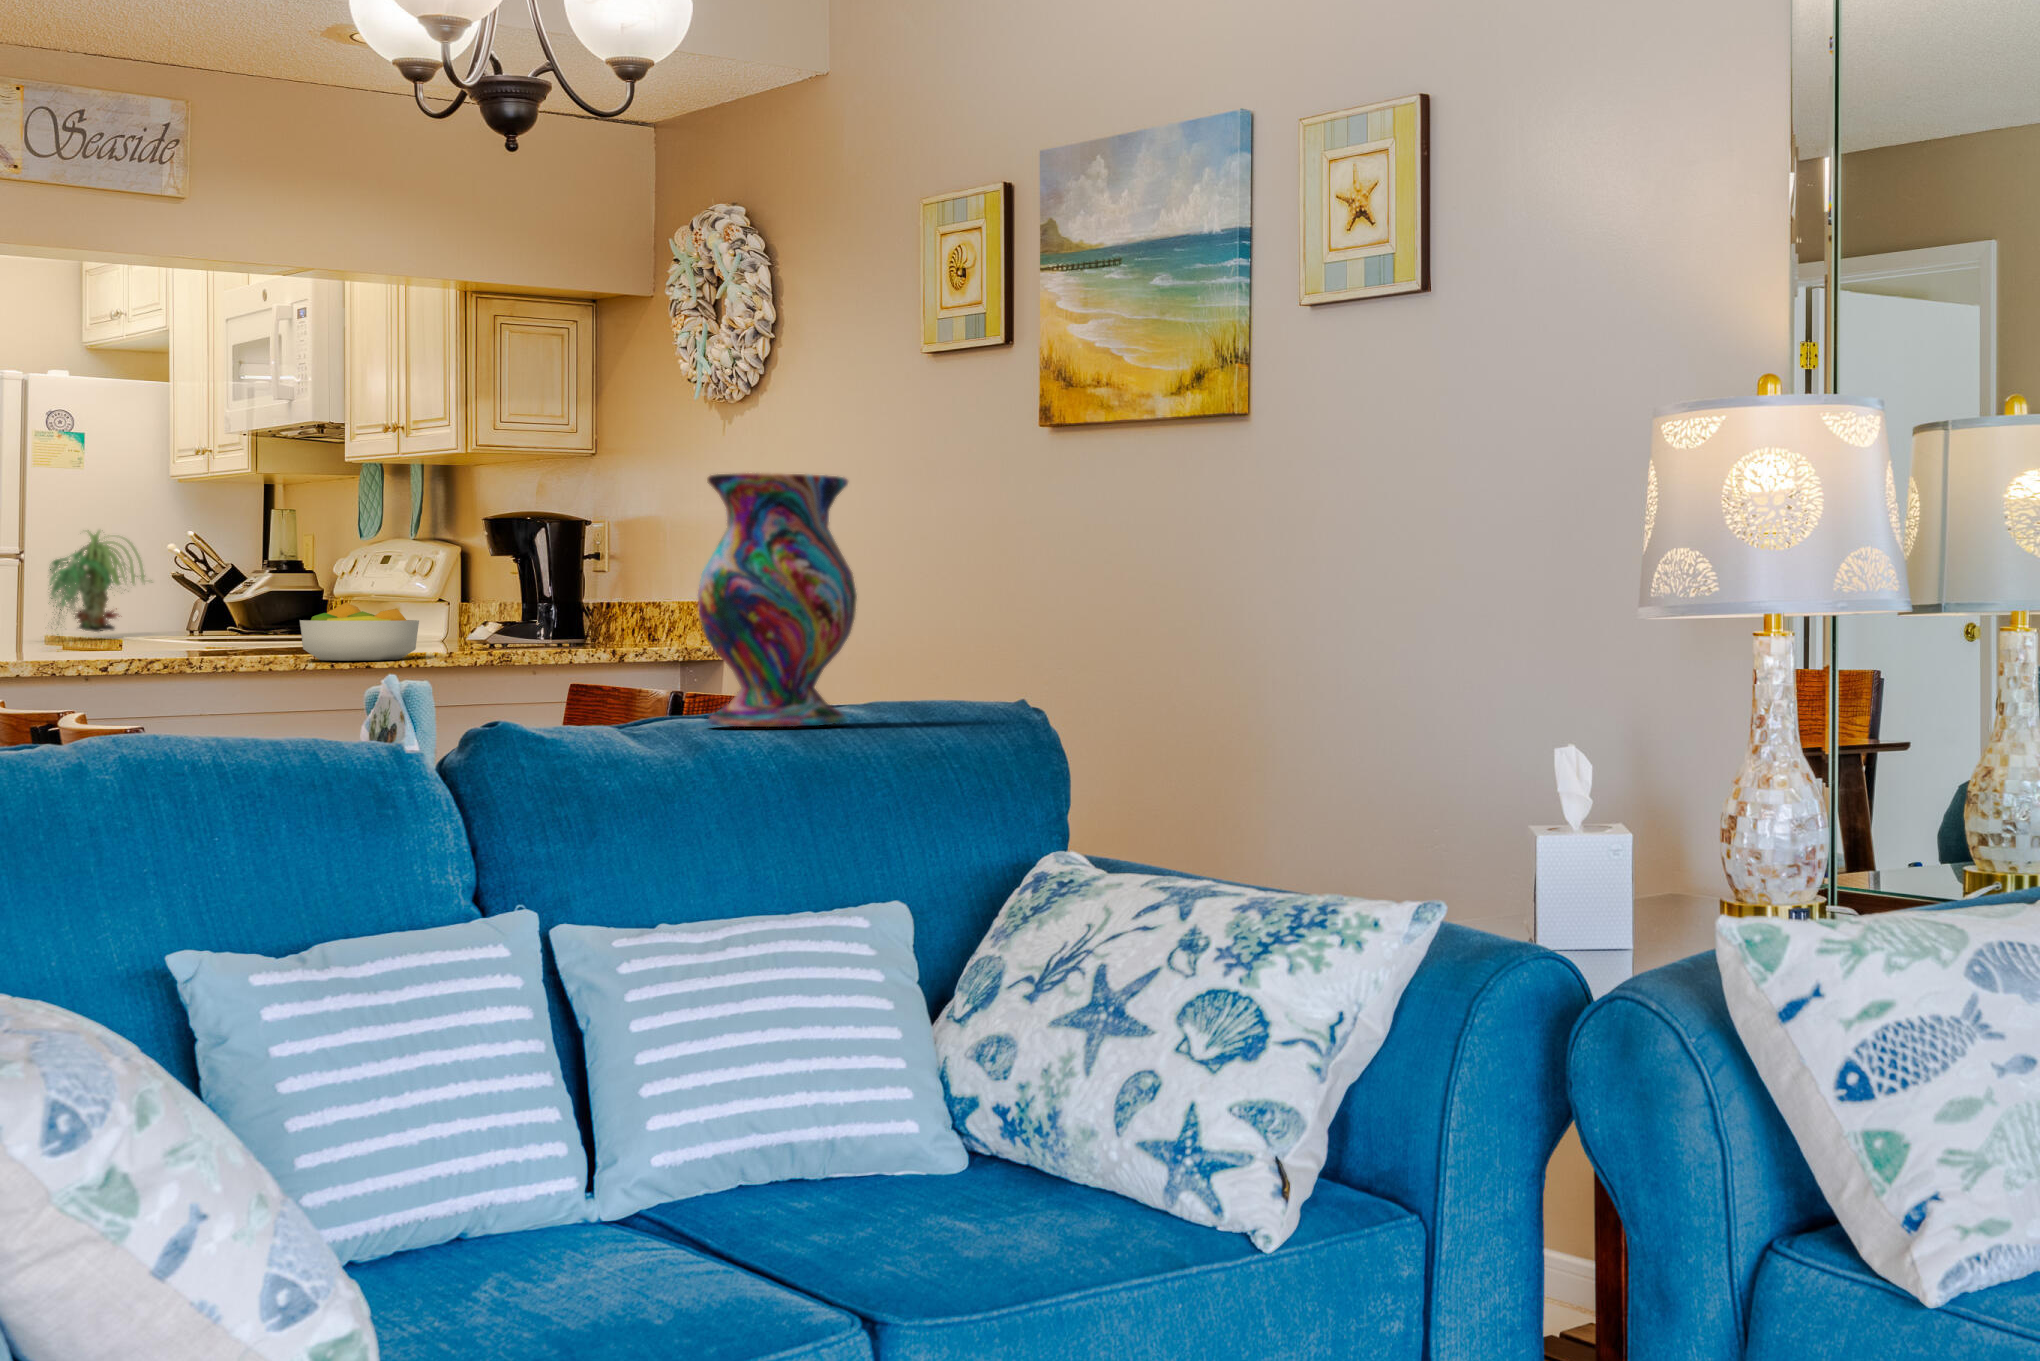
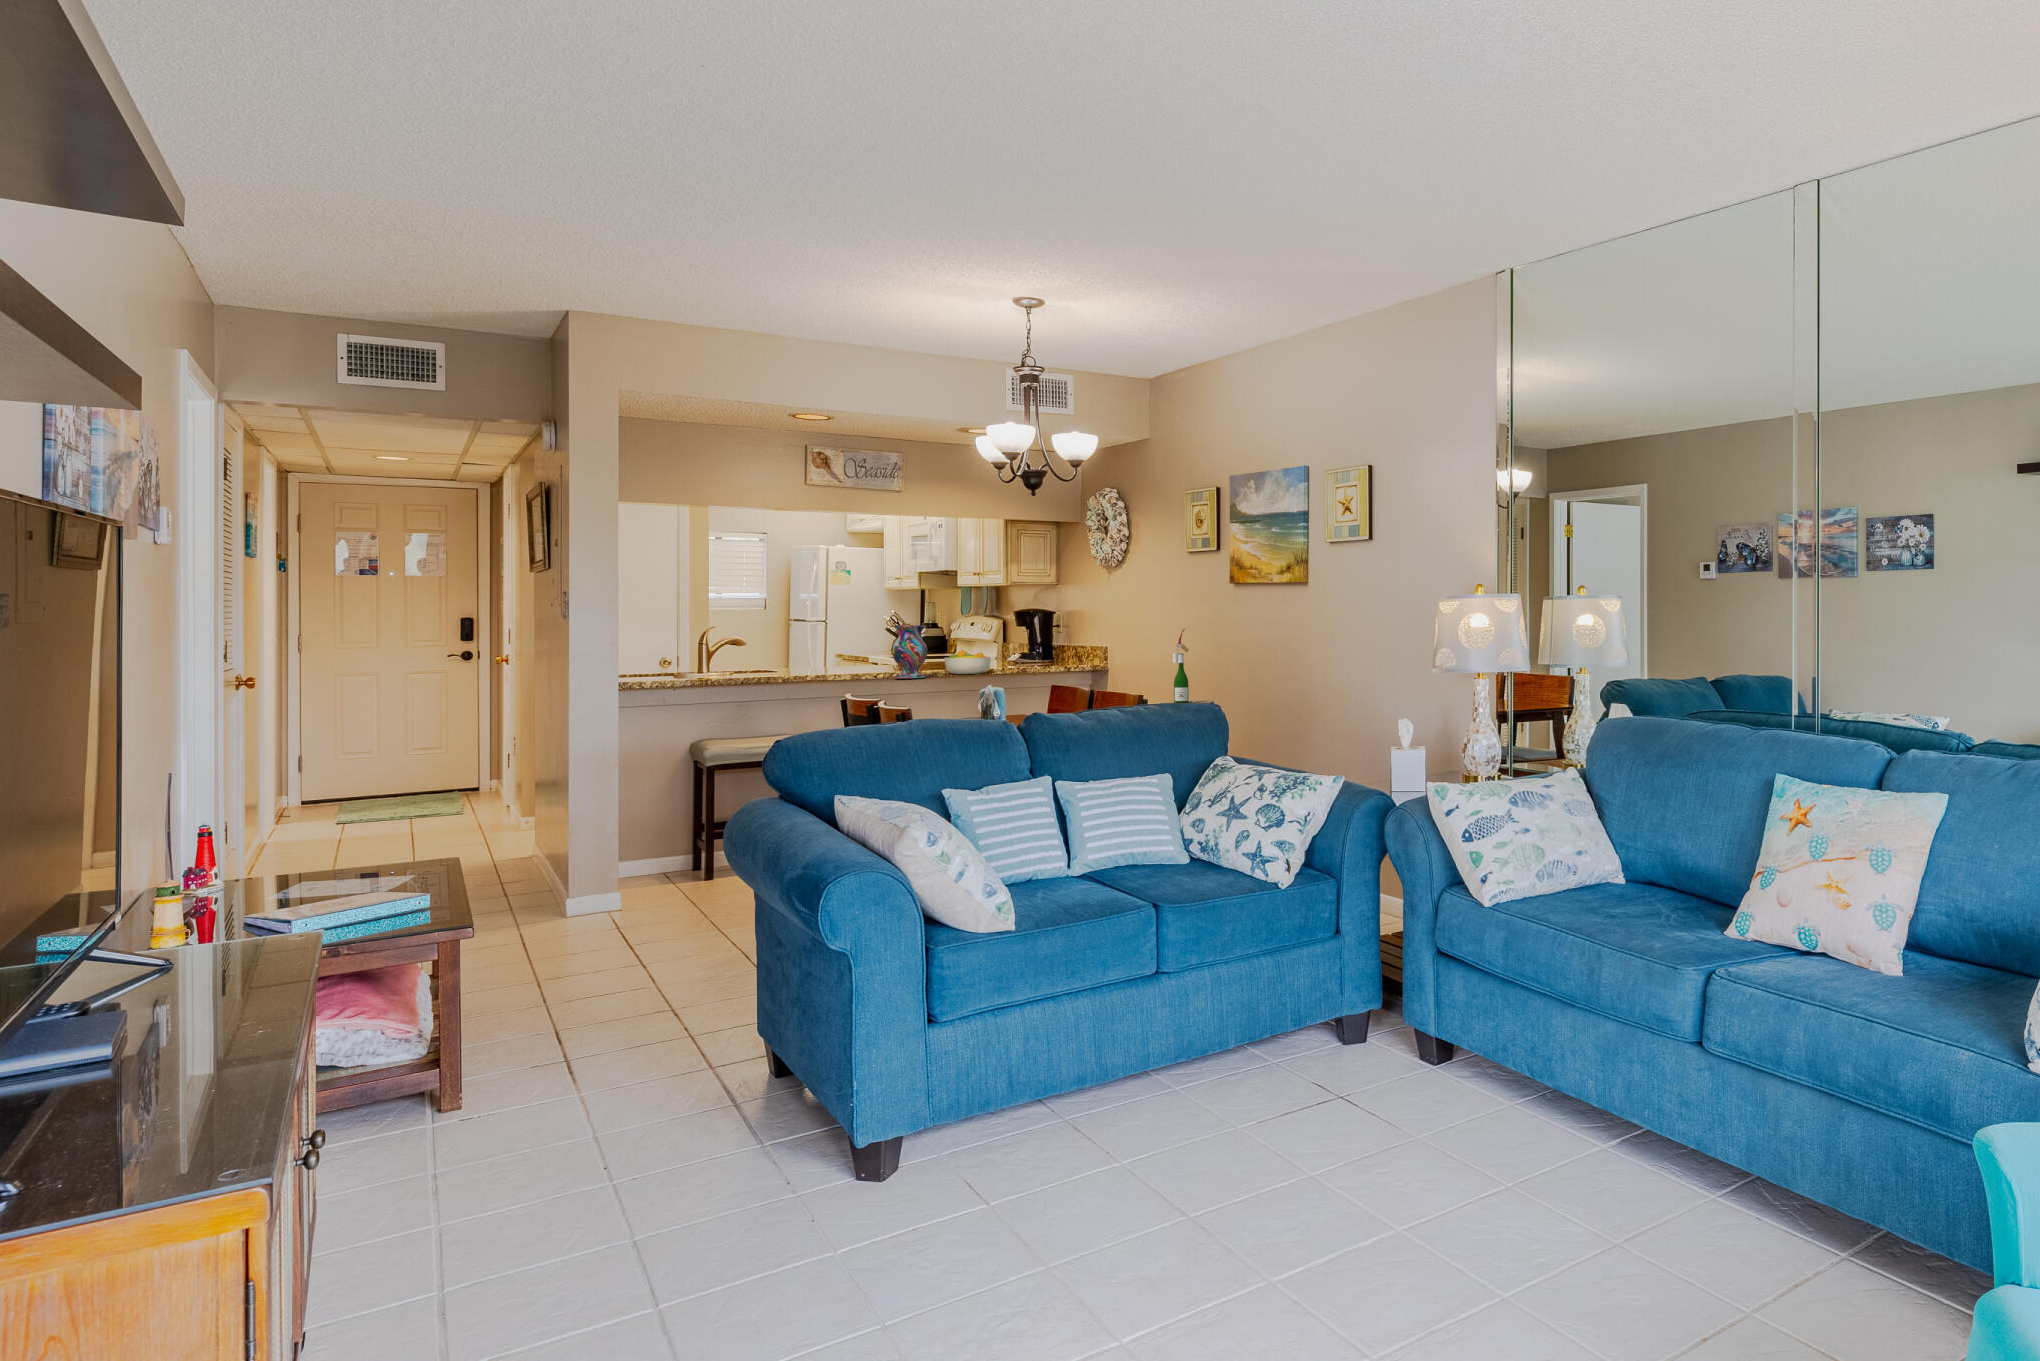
vase: present [698,473,857,727] -> present [893,625,927,679]
wine bottle: none [898,509,961,709] -> present [1173,629,1196,703]
plant: present [49,530,145,635] -> none [835,614,878,660]

